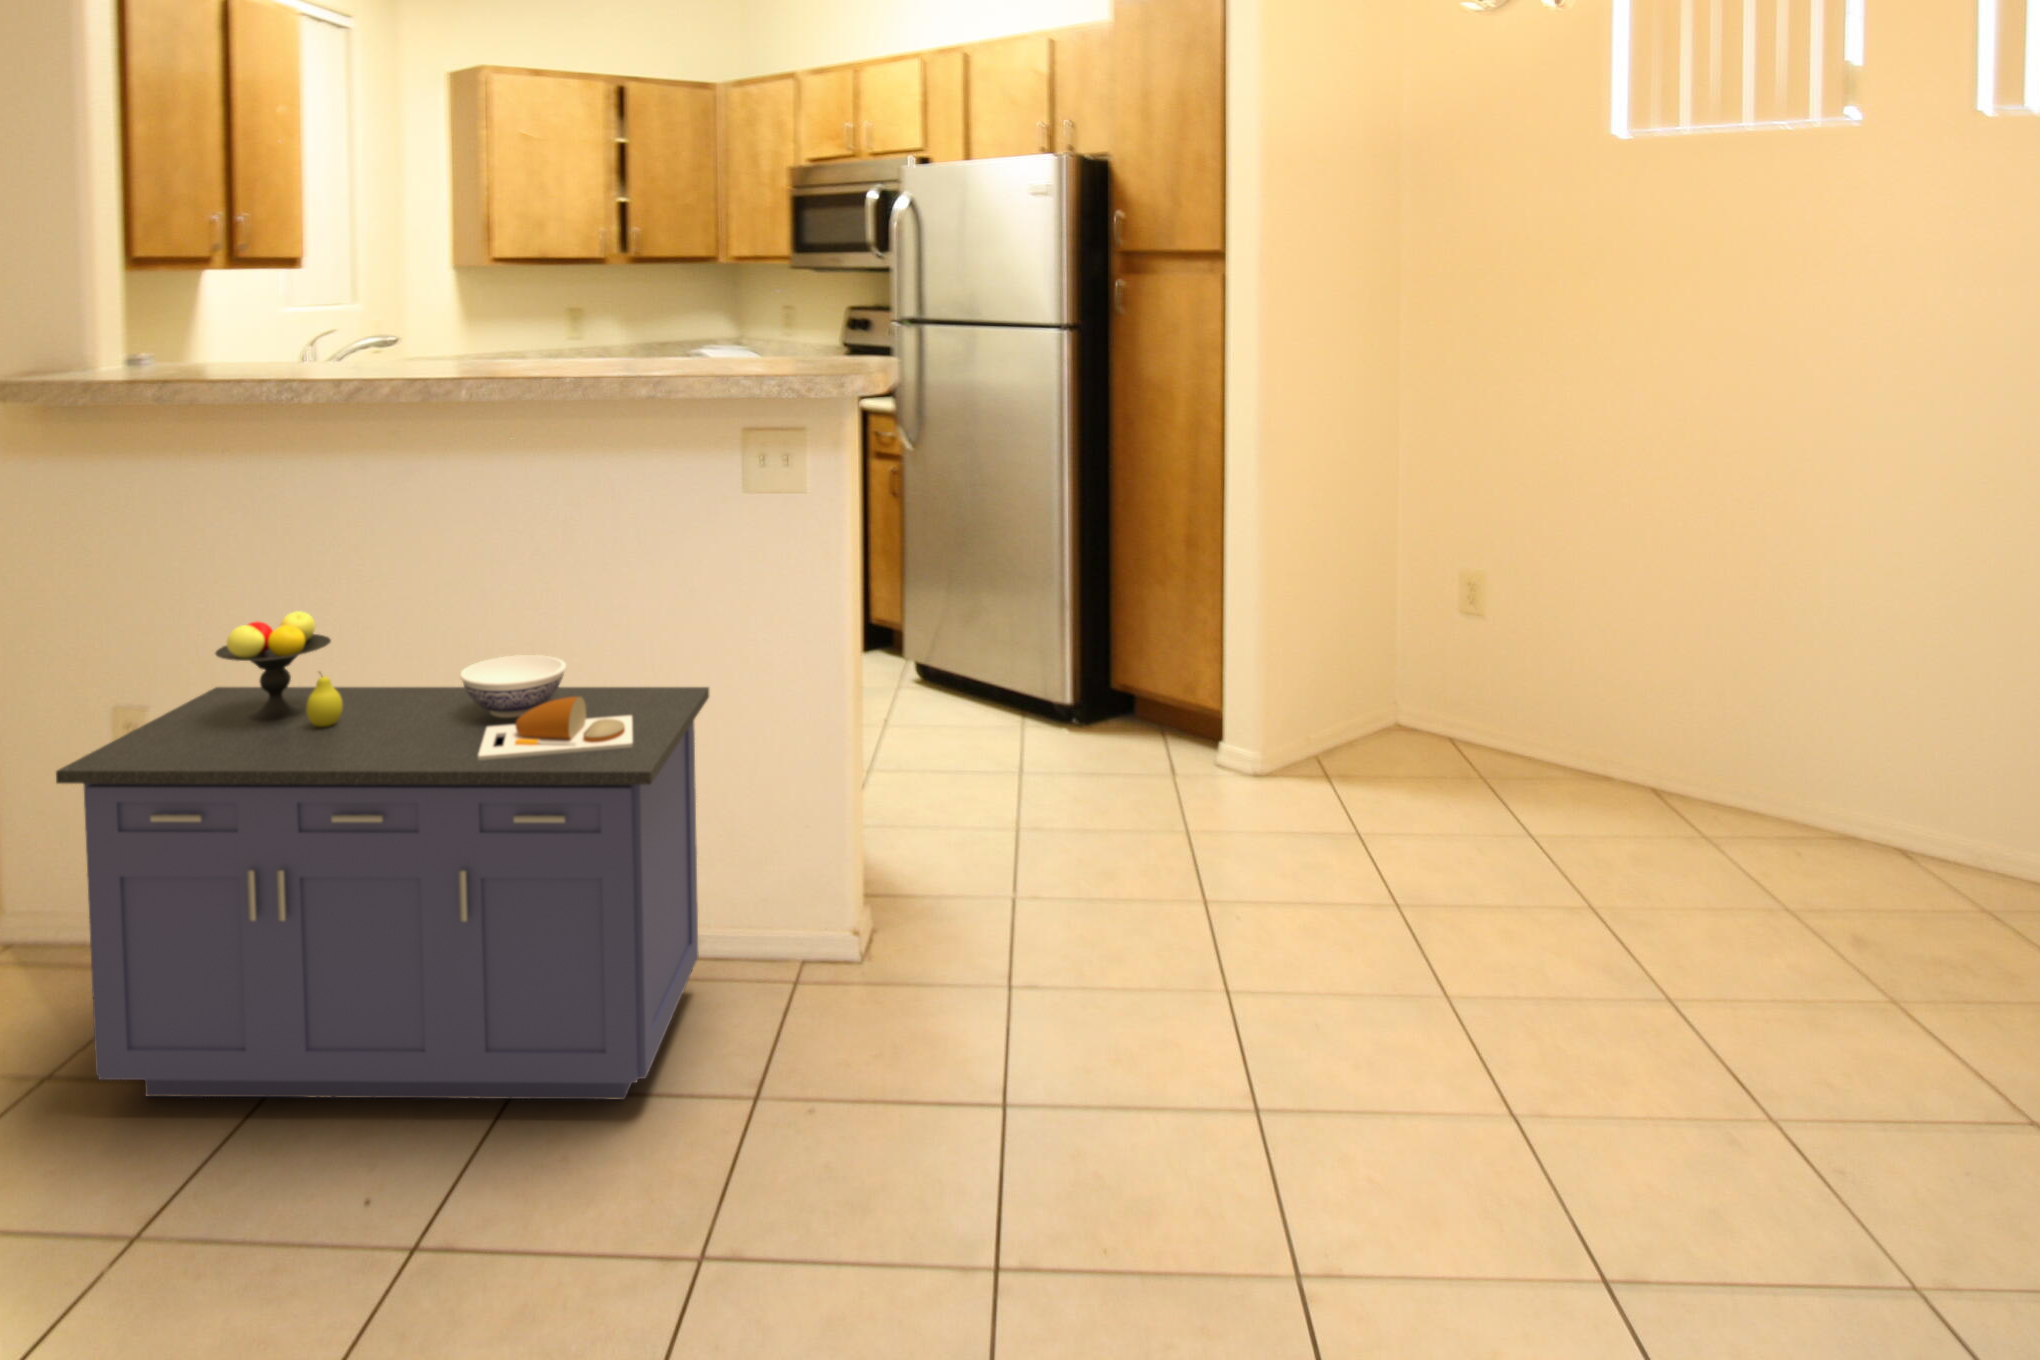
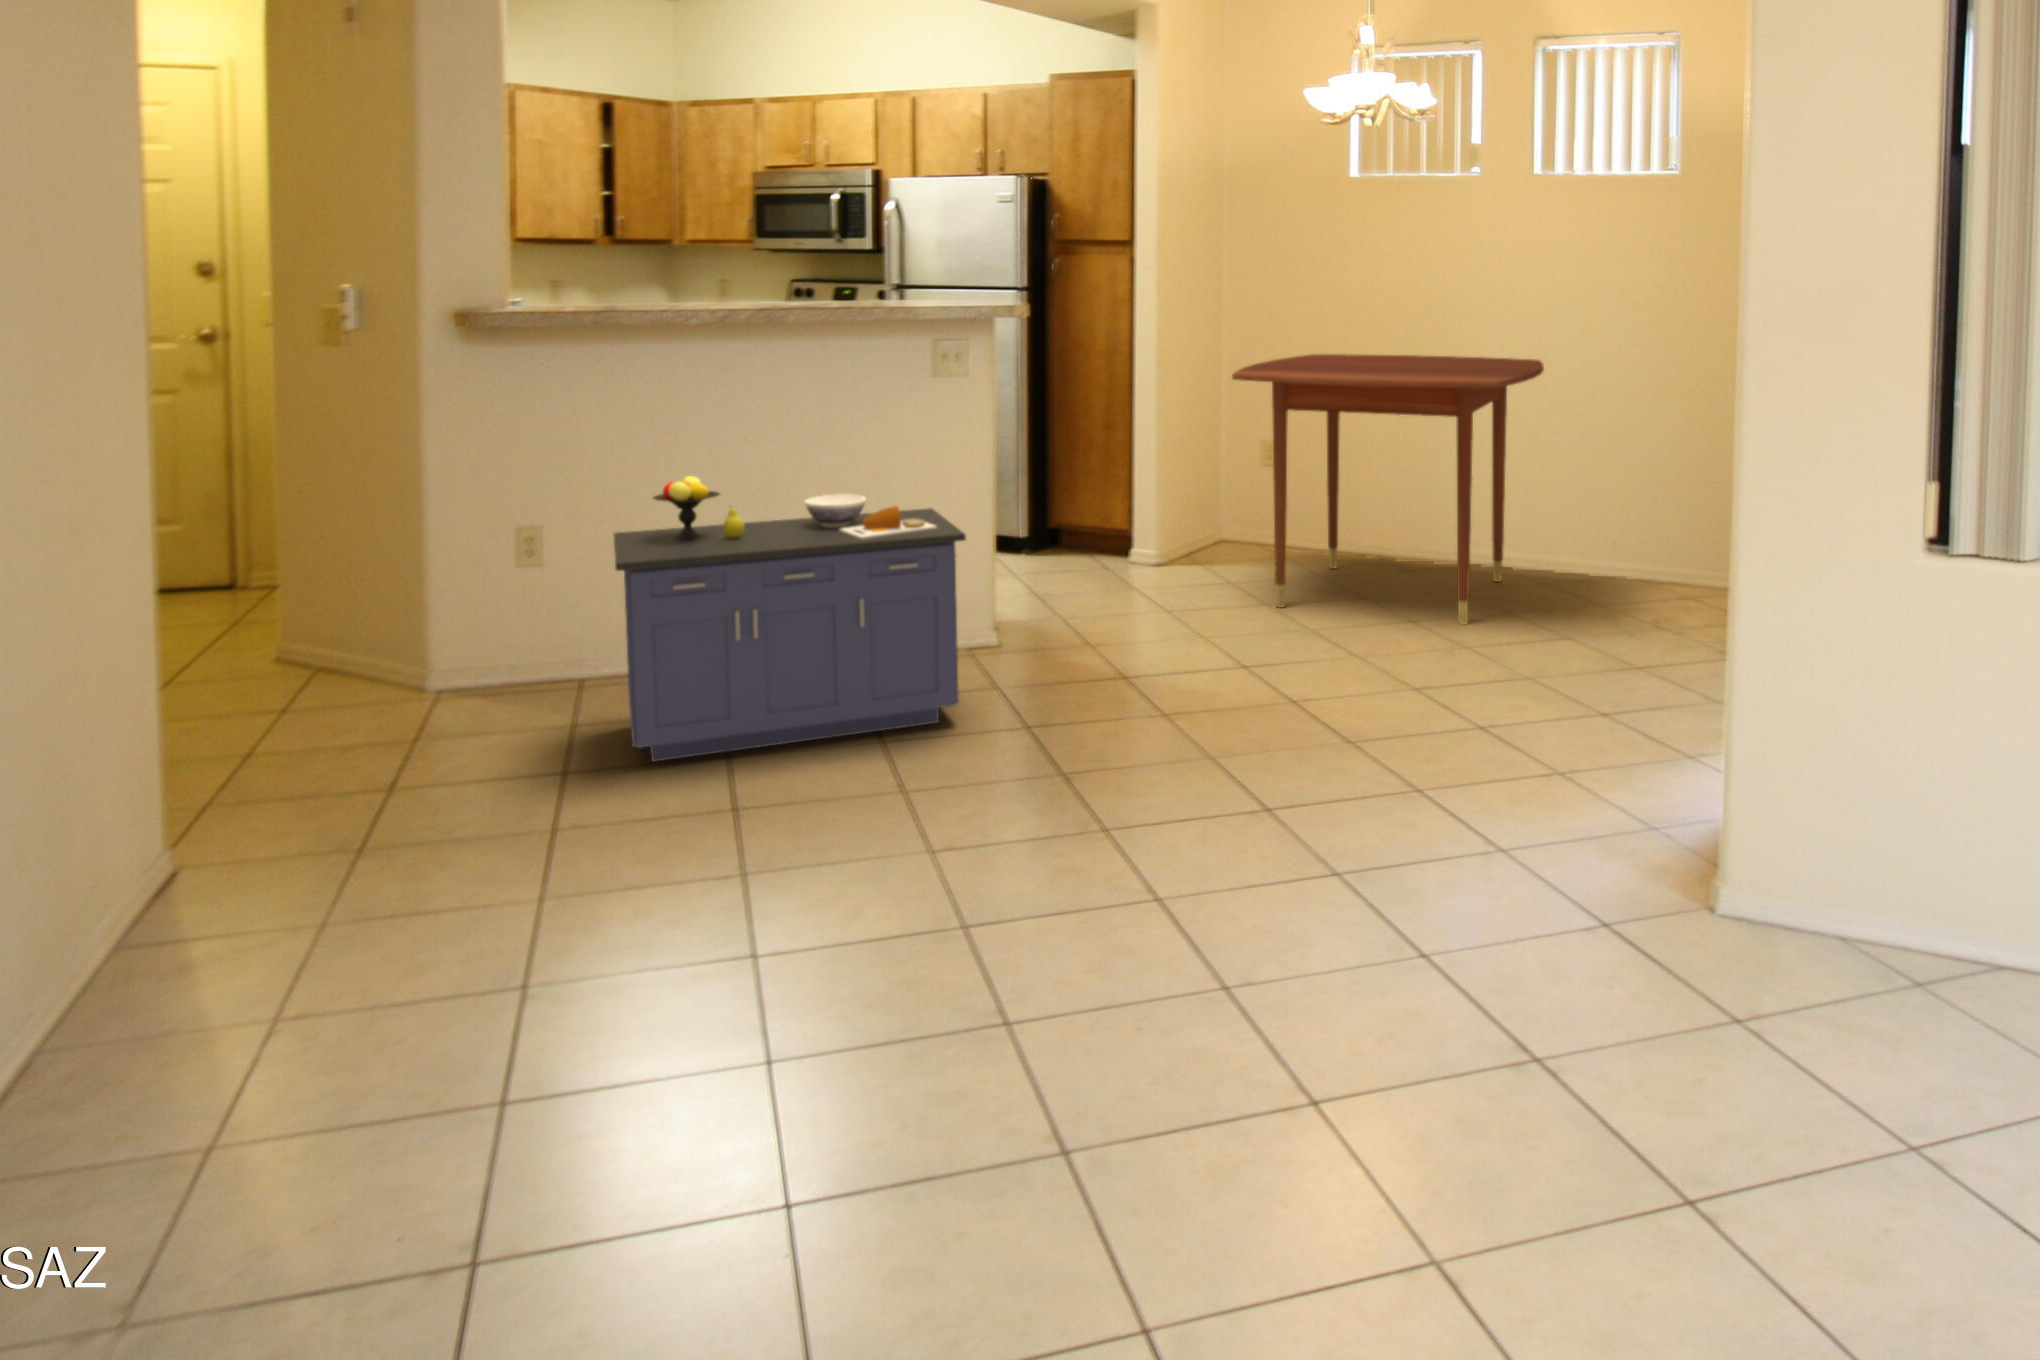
dining table: none [1320,434,1983,1010] -> present [1232,354,1544,624]

